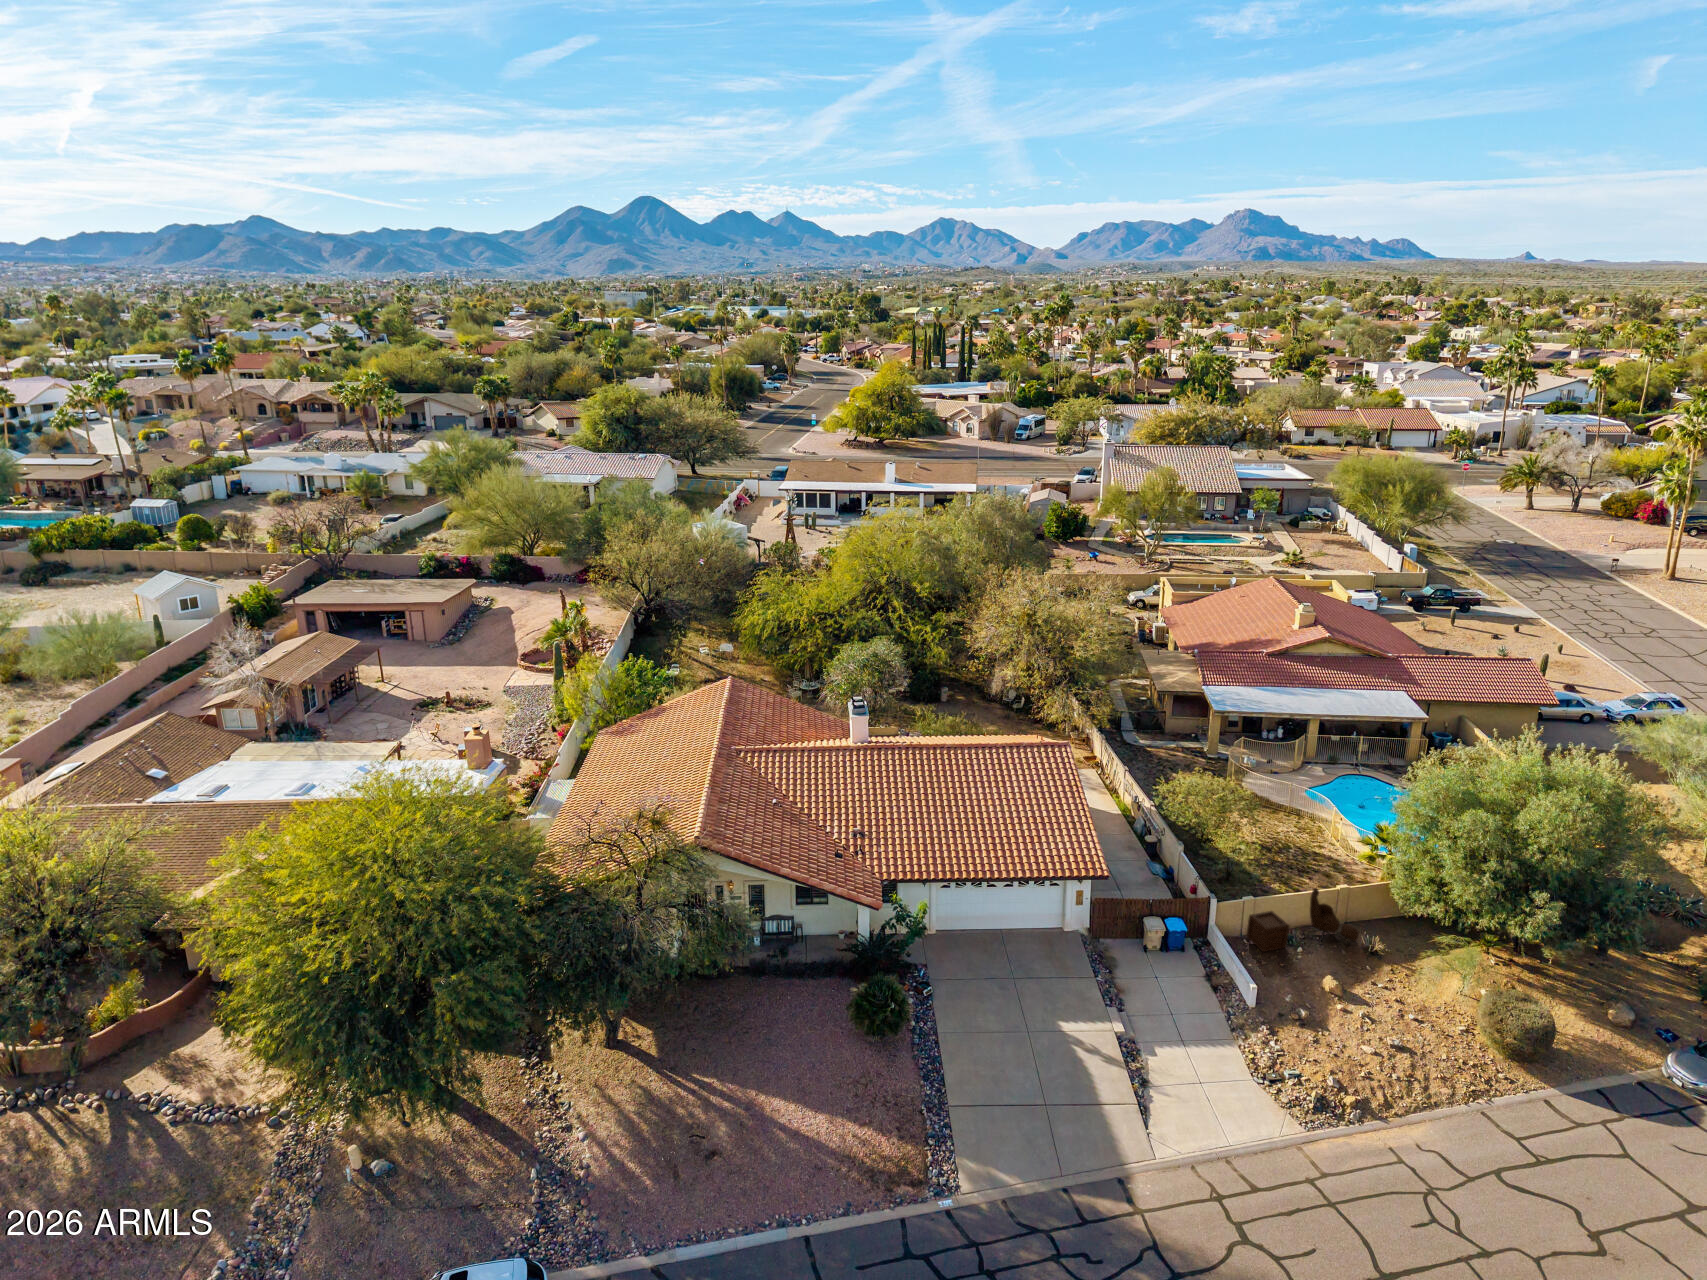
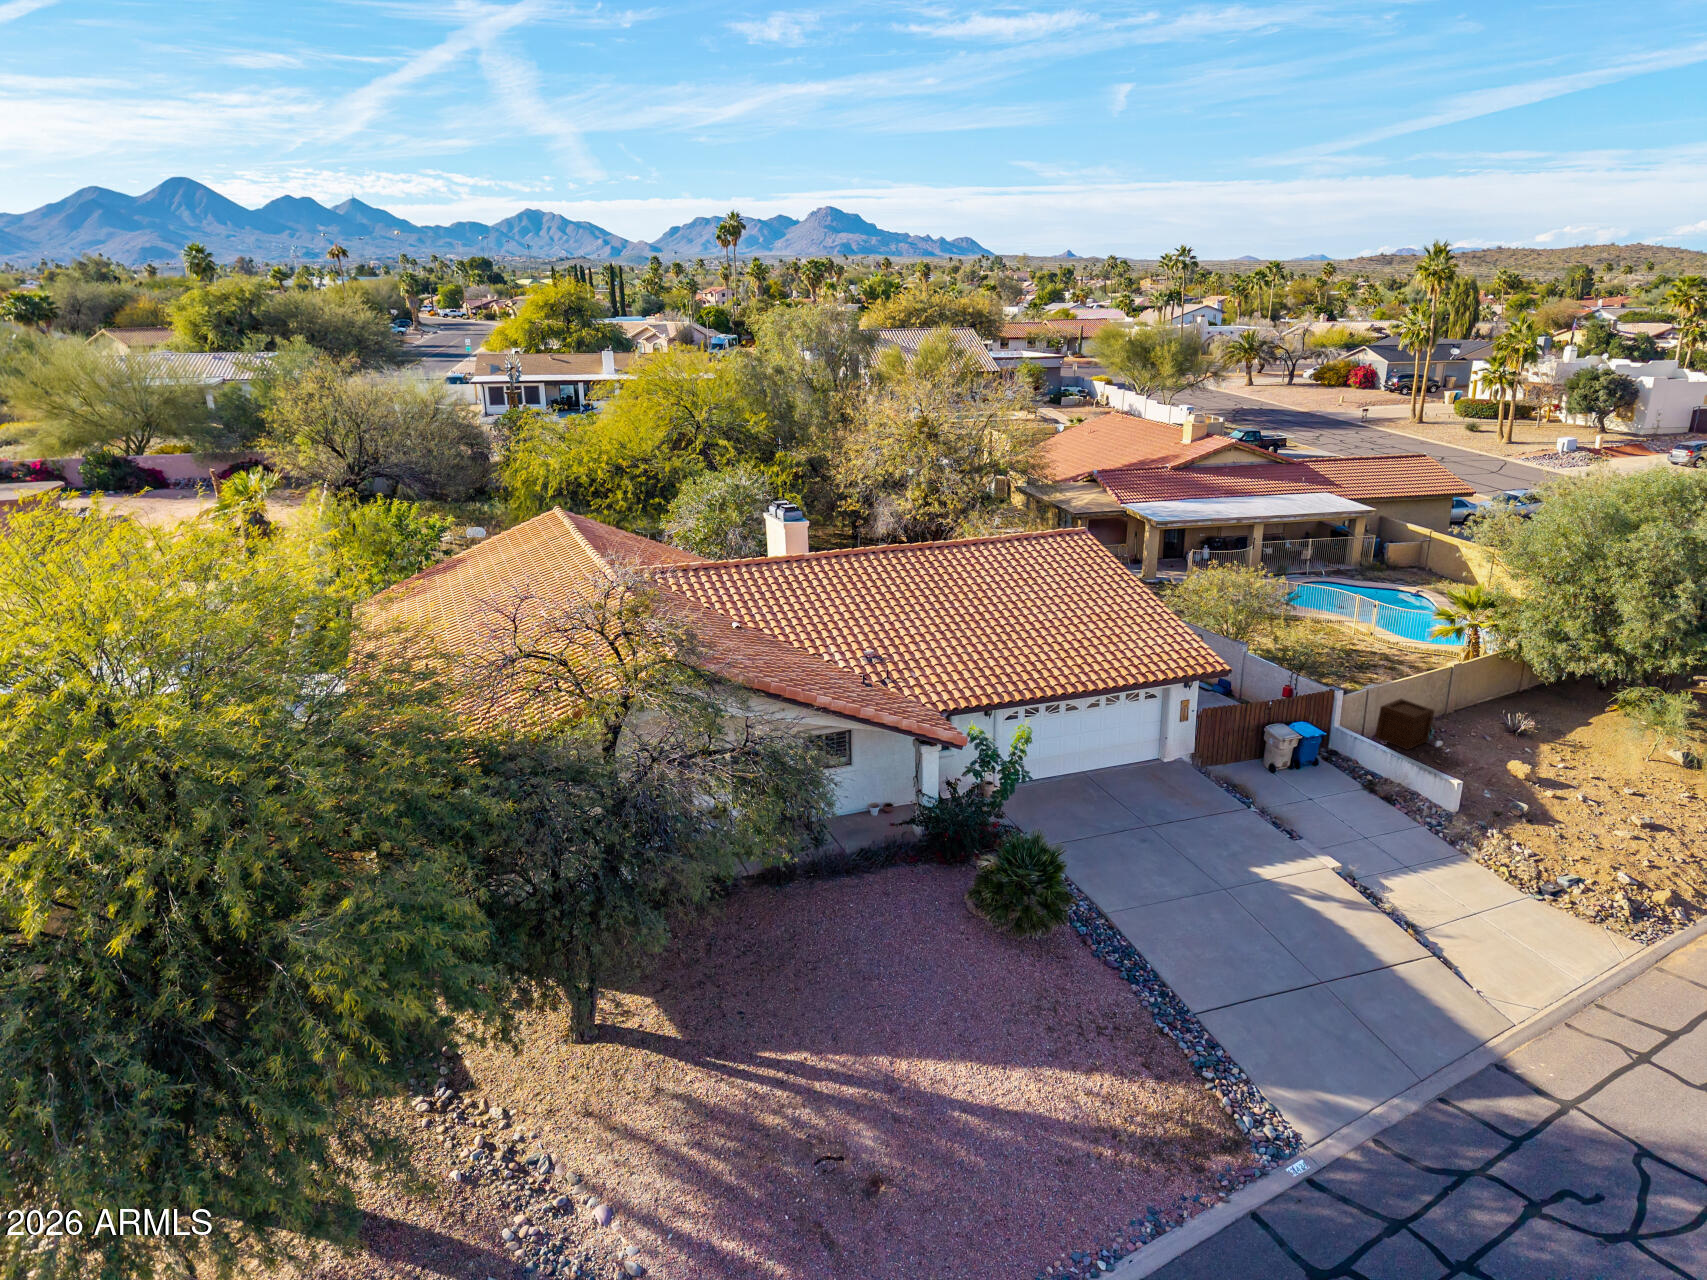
lounge chair: present [1310,888,1359,942] -> none [1434,665,1499,730]

